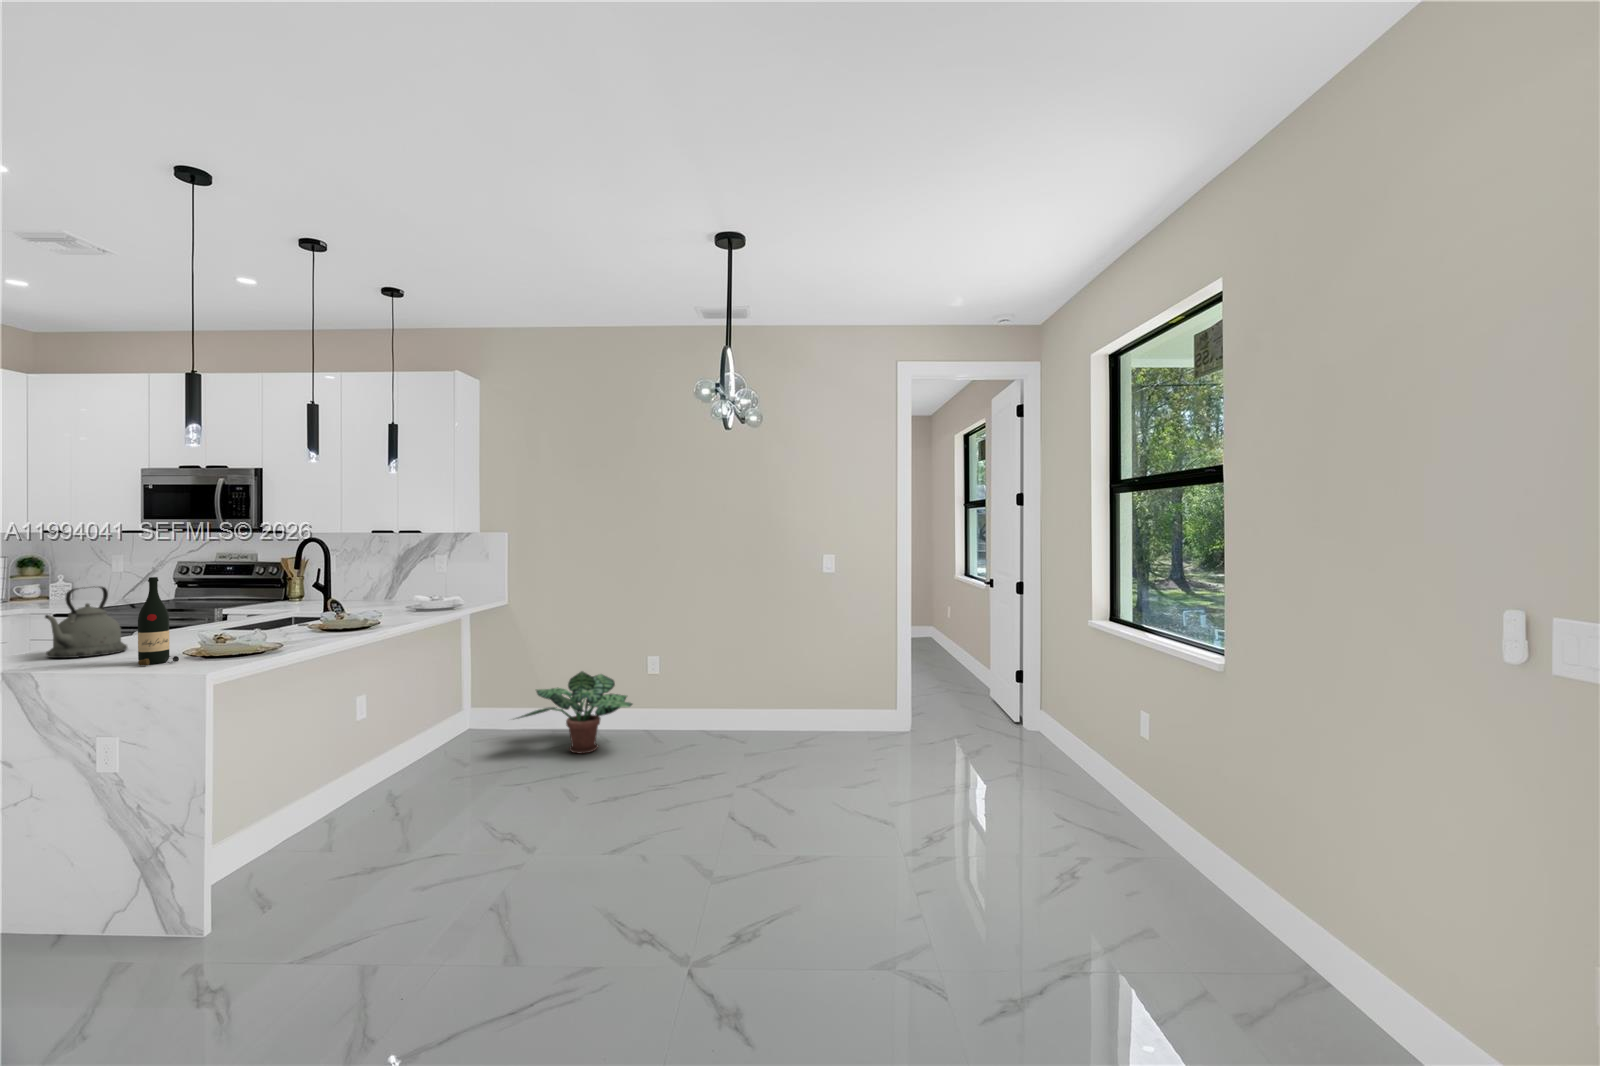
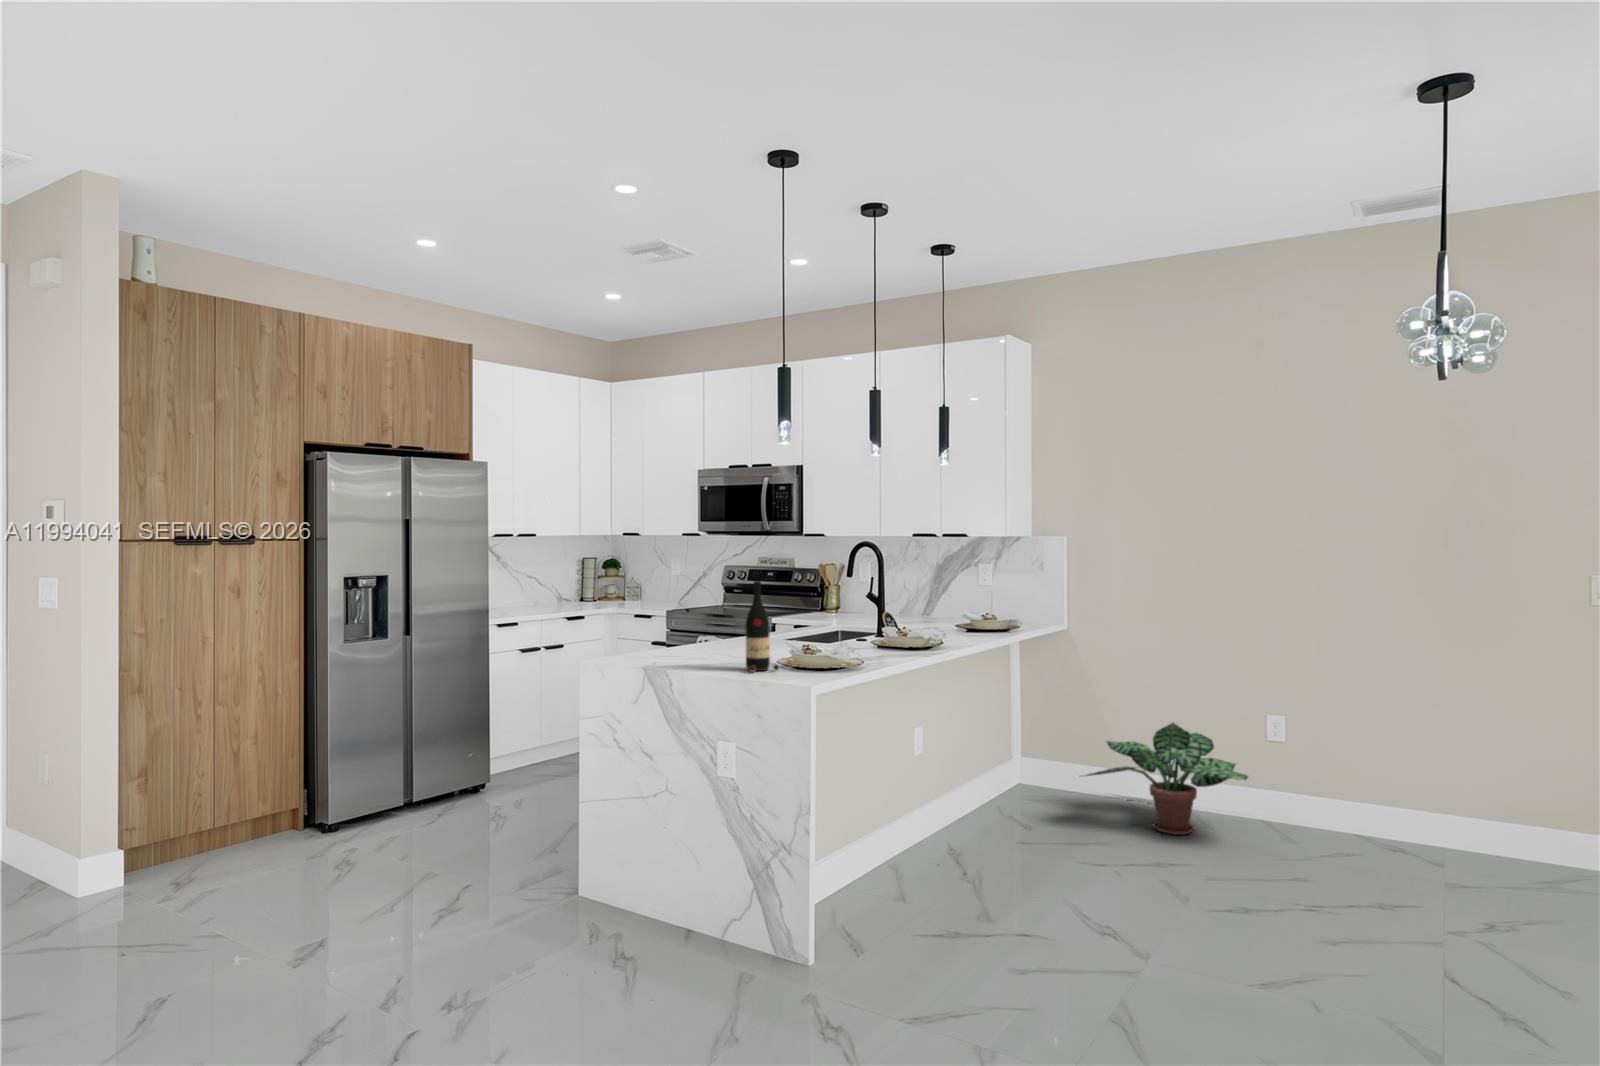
kettle: present [45,587,127,658] -> none [667,589,725,659]

